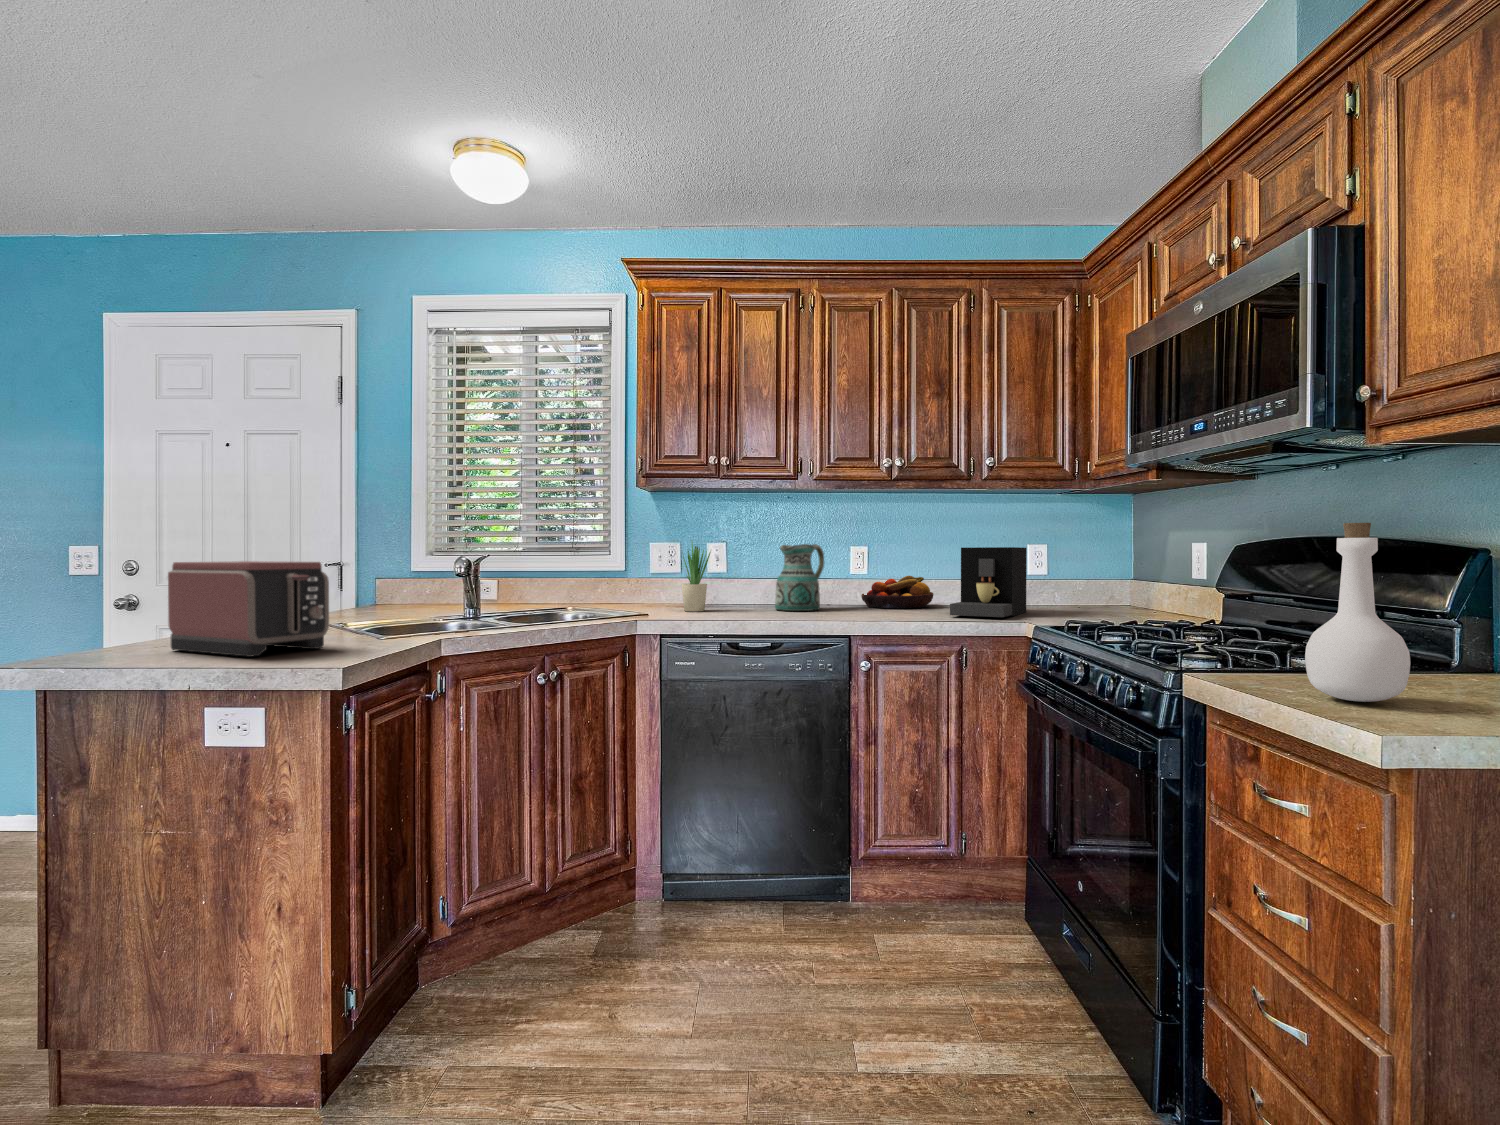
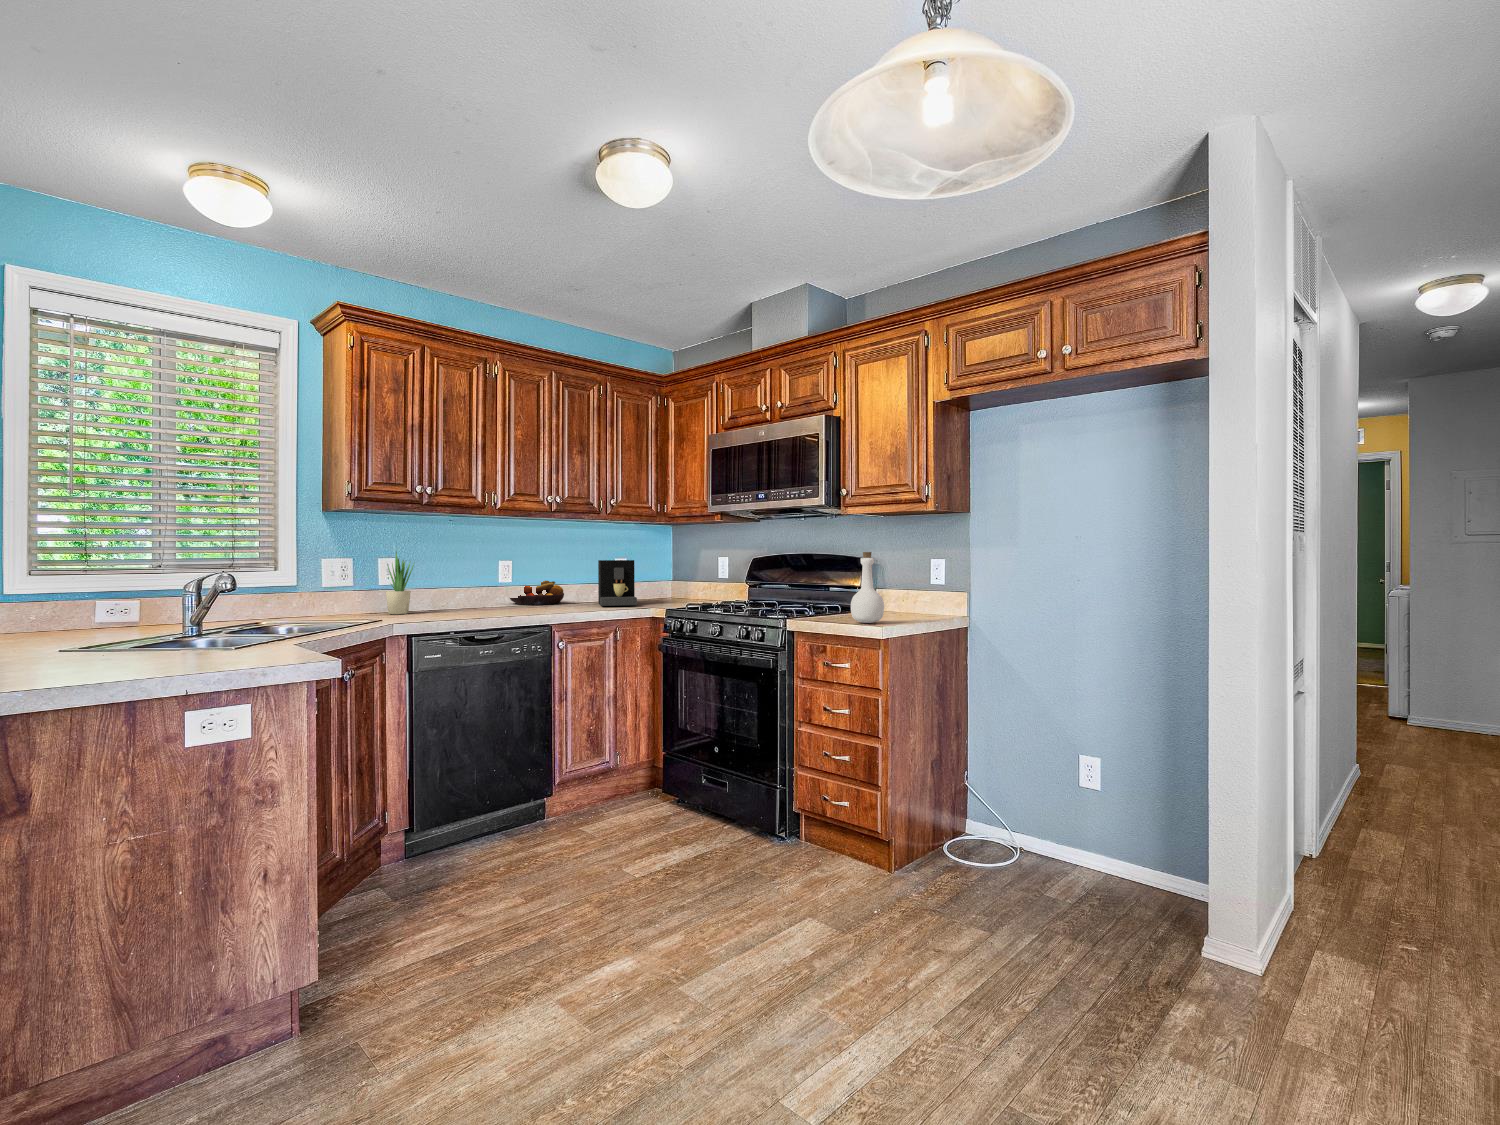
ceramic pitcher: present [775,544,824,611] -> none [459,557,497,610]
toaster: present [168,561,329,657] -> none [42,575,243,670]

